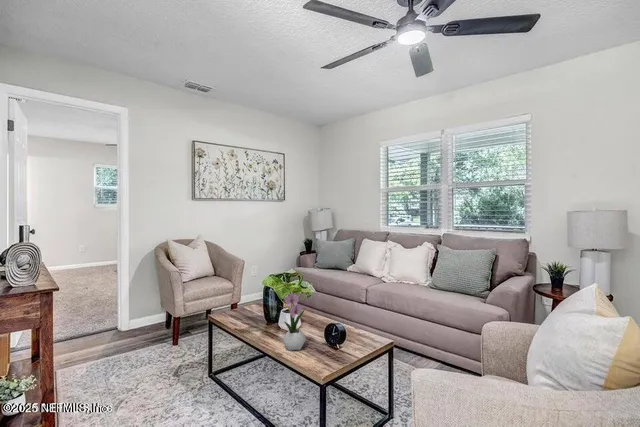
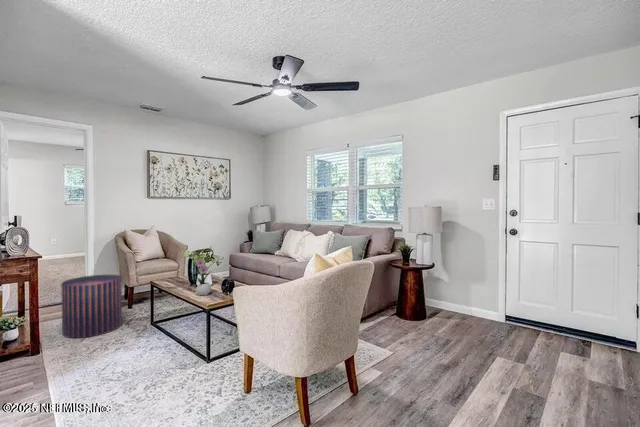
pouf: none [87,305,168,403] -> present [61,275,122,338]

